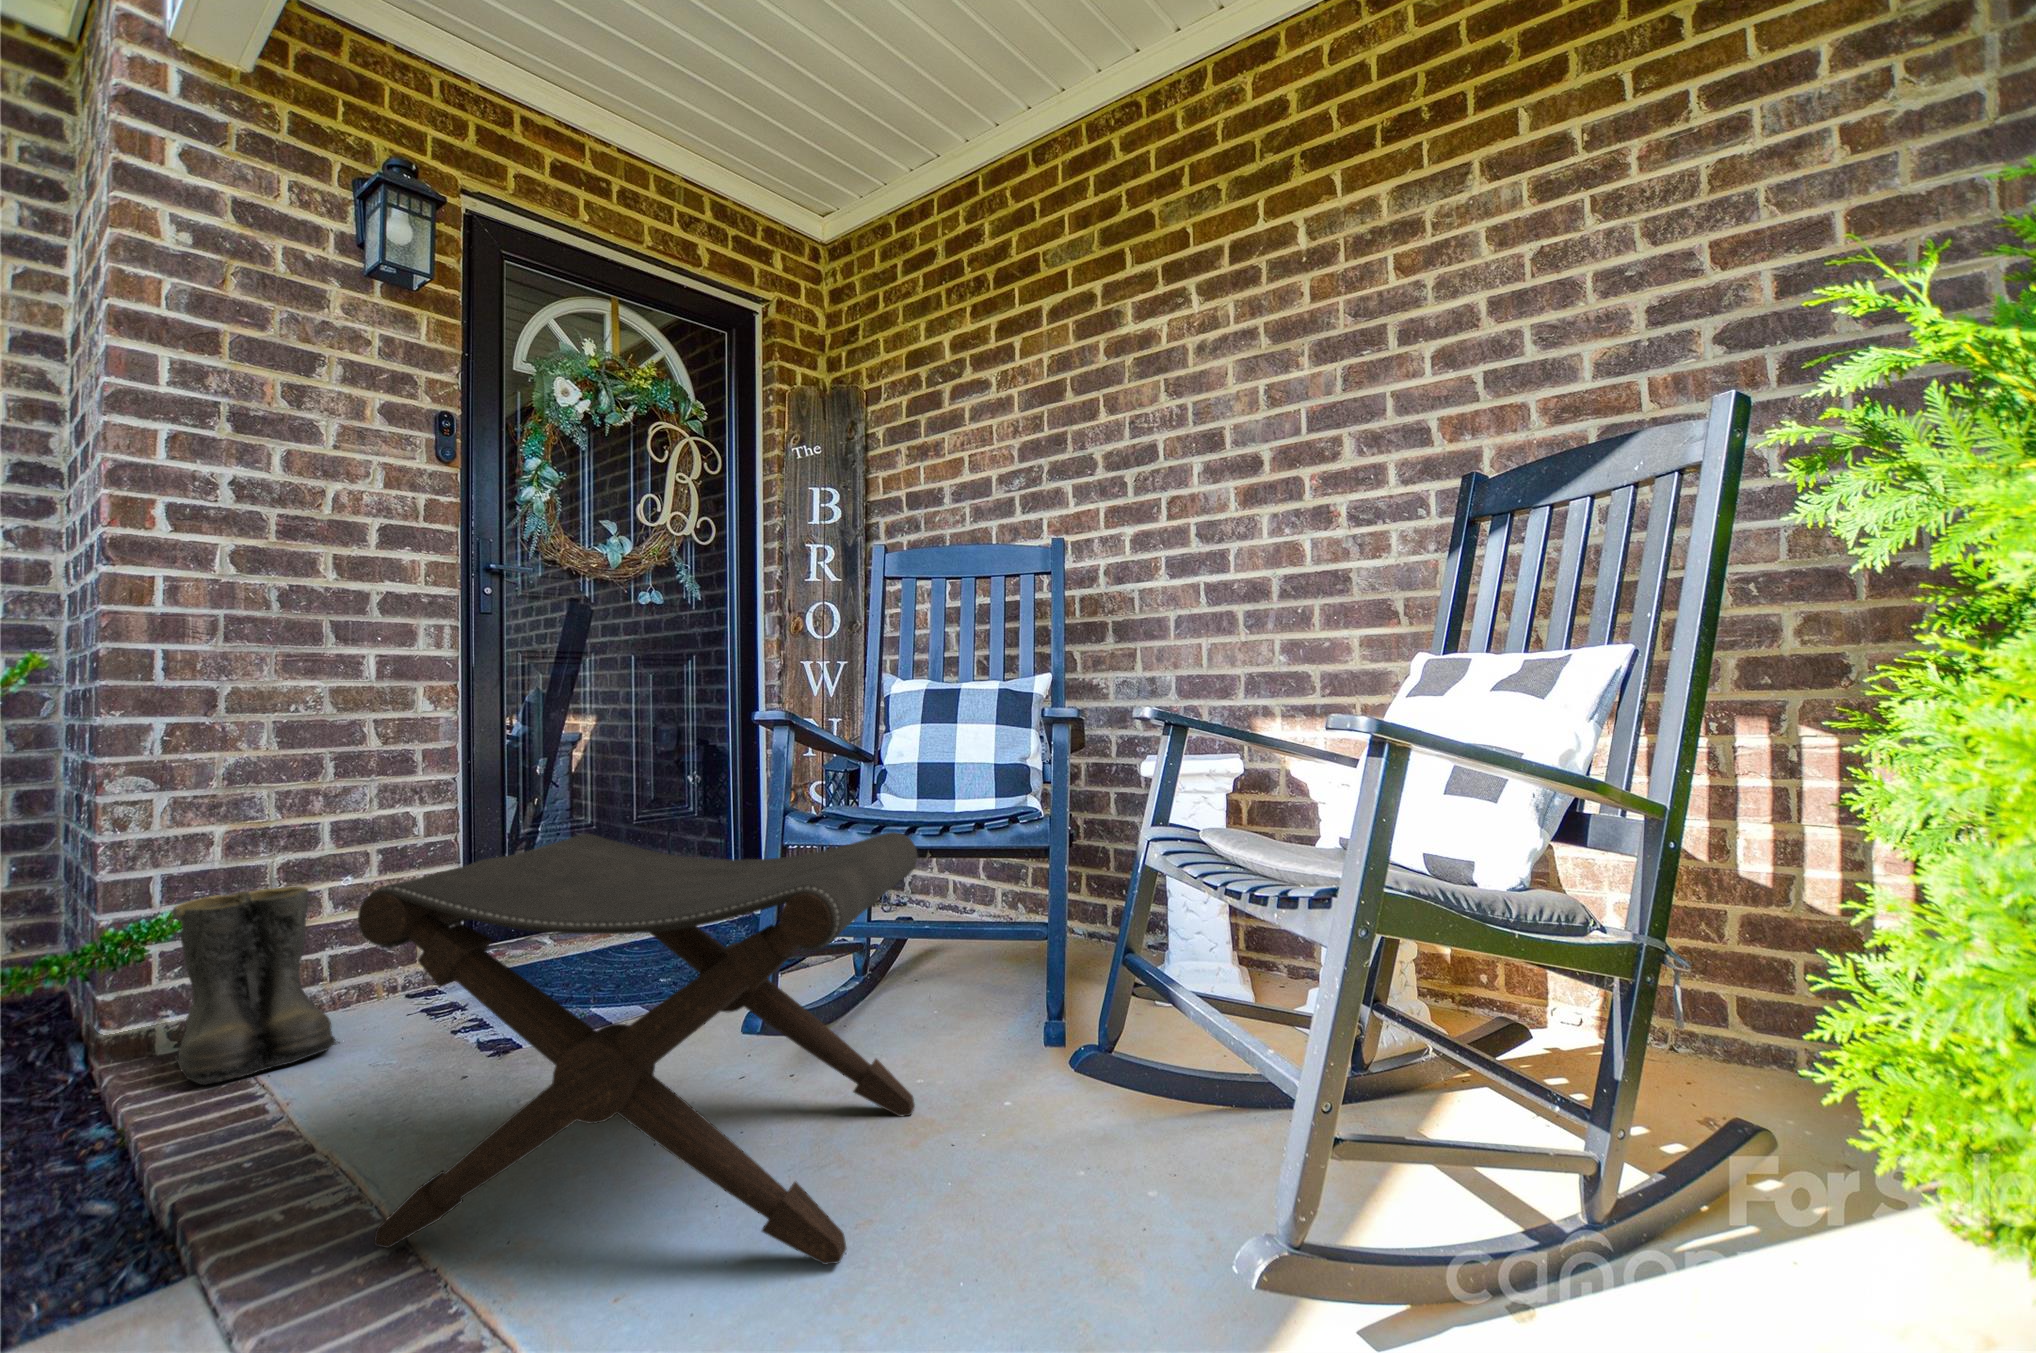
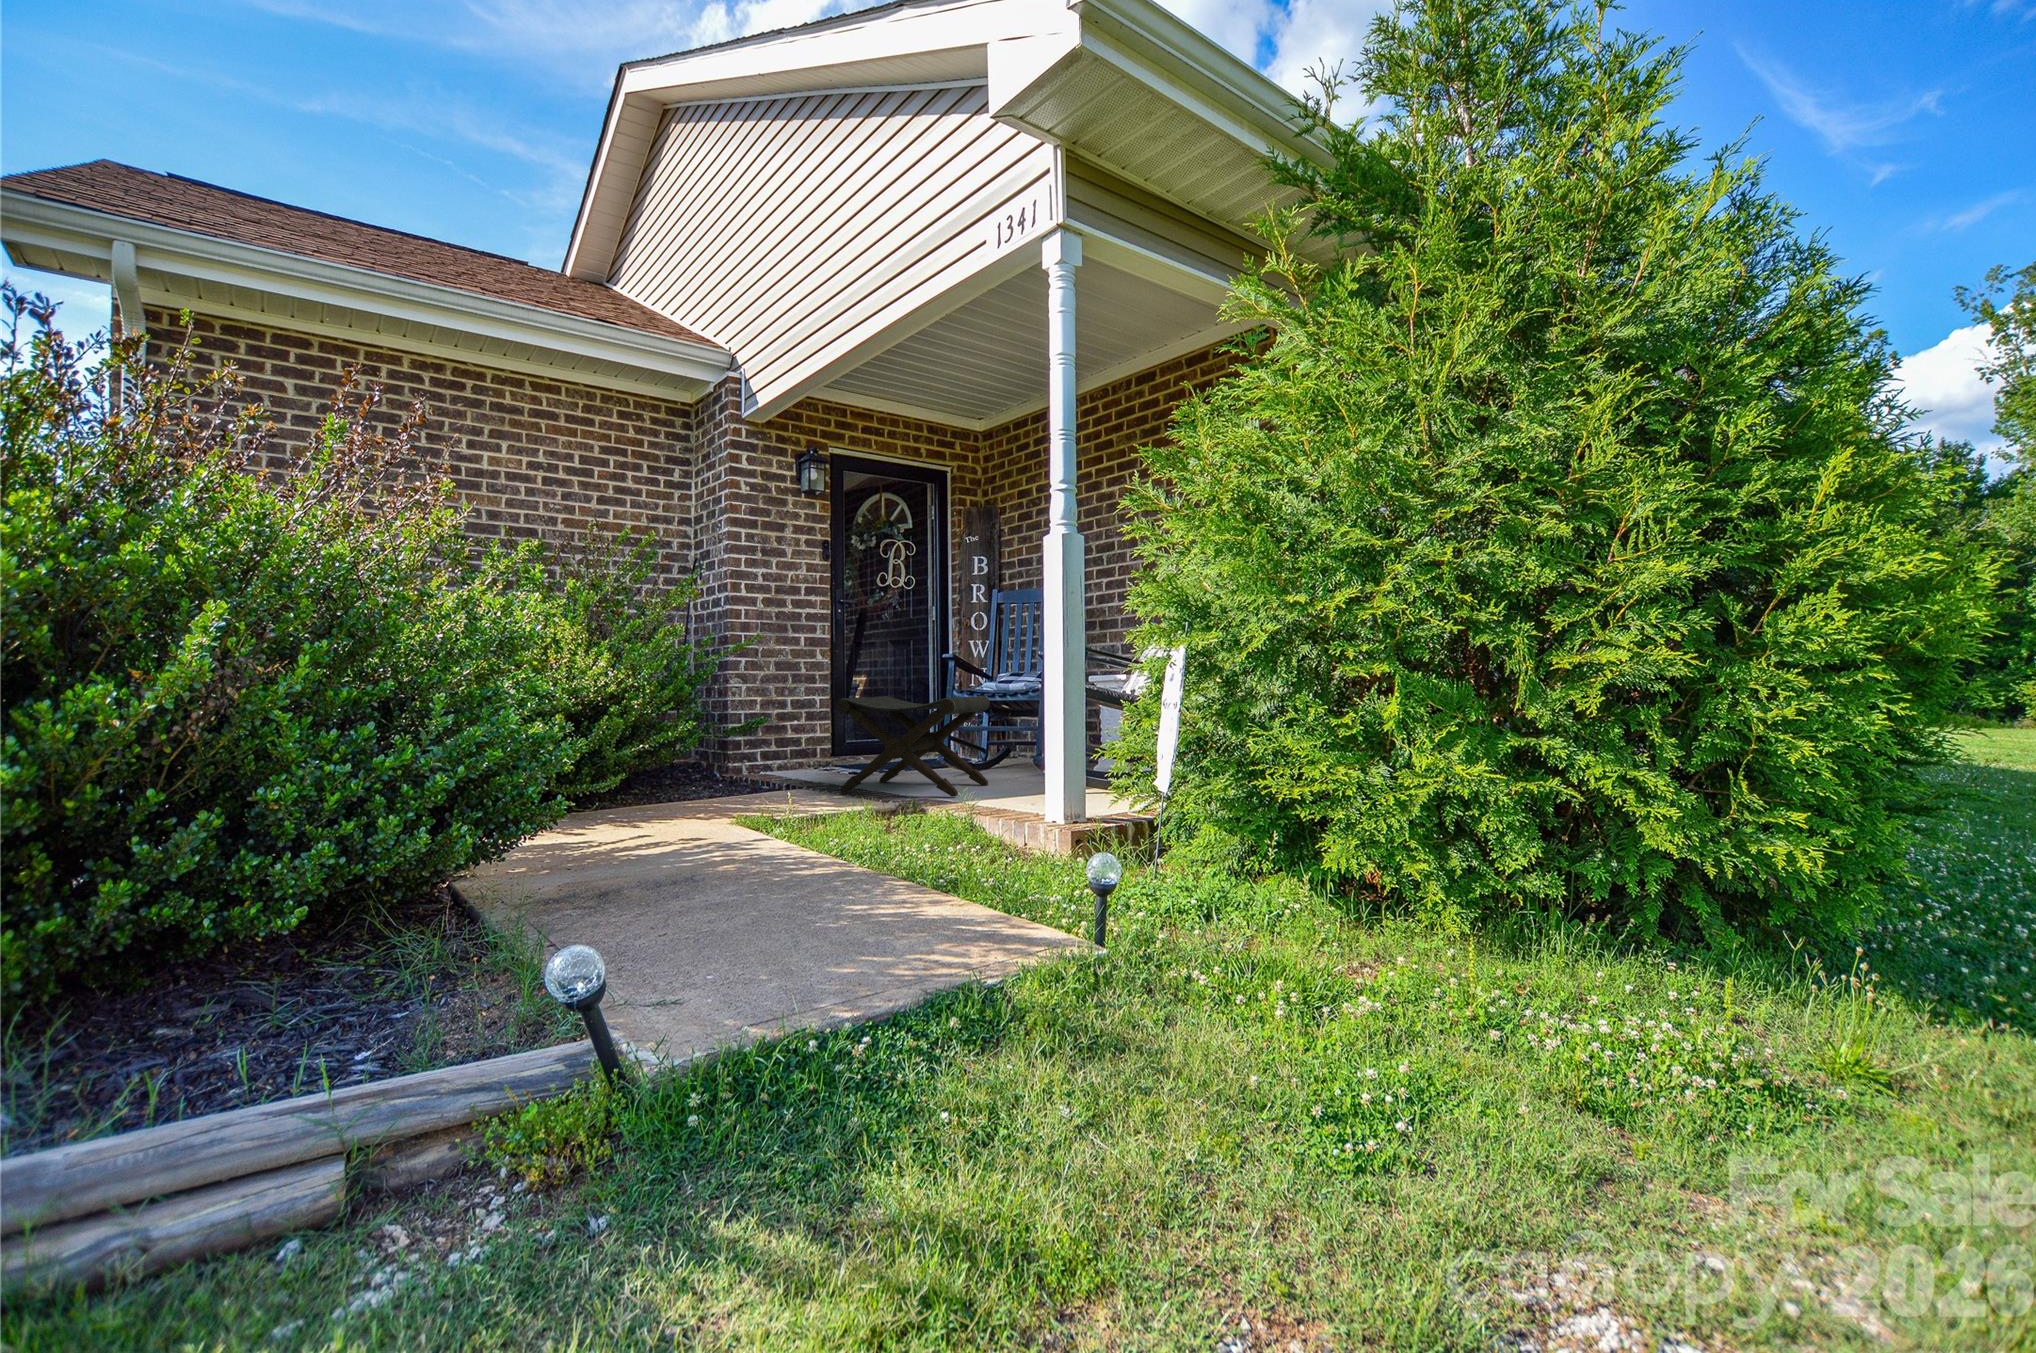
boots: present [172,887,339,1085] -> none [752,720,806,777]

